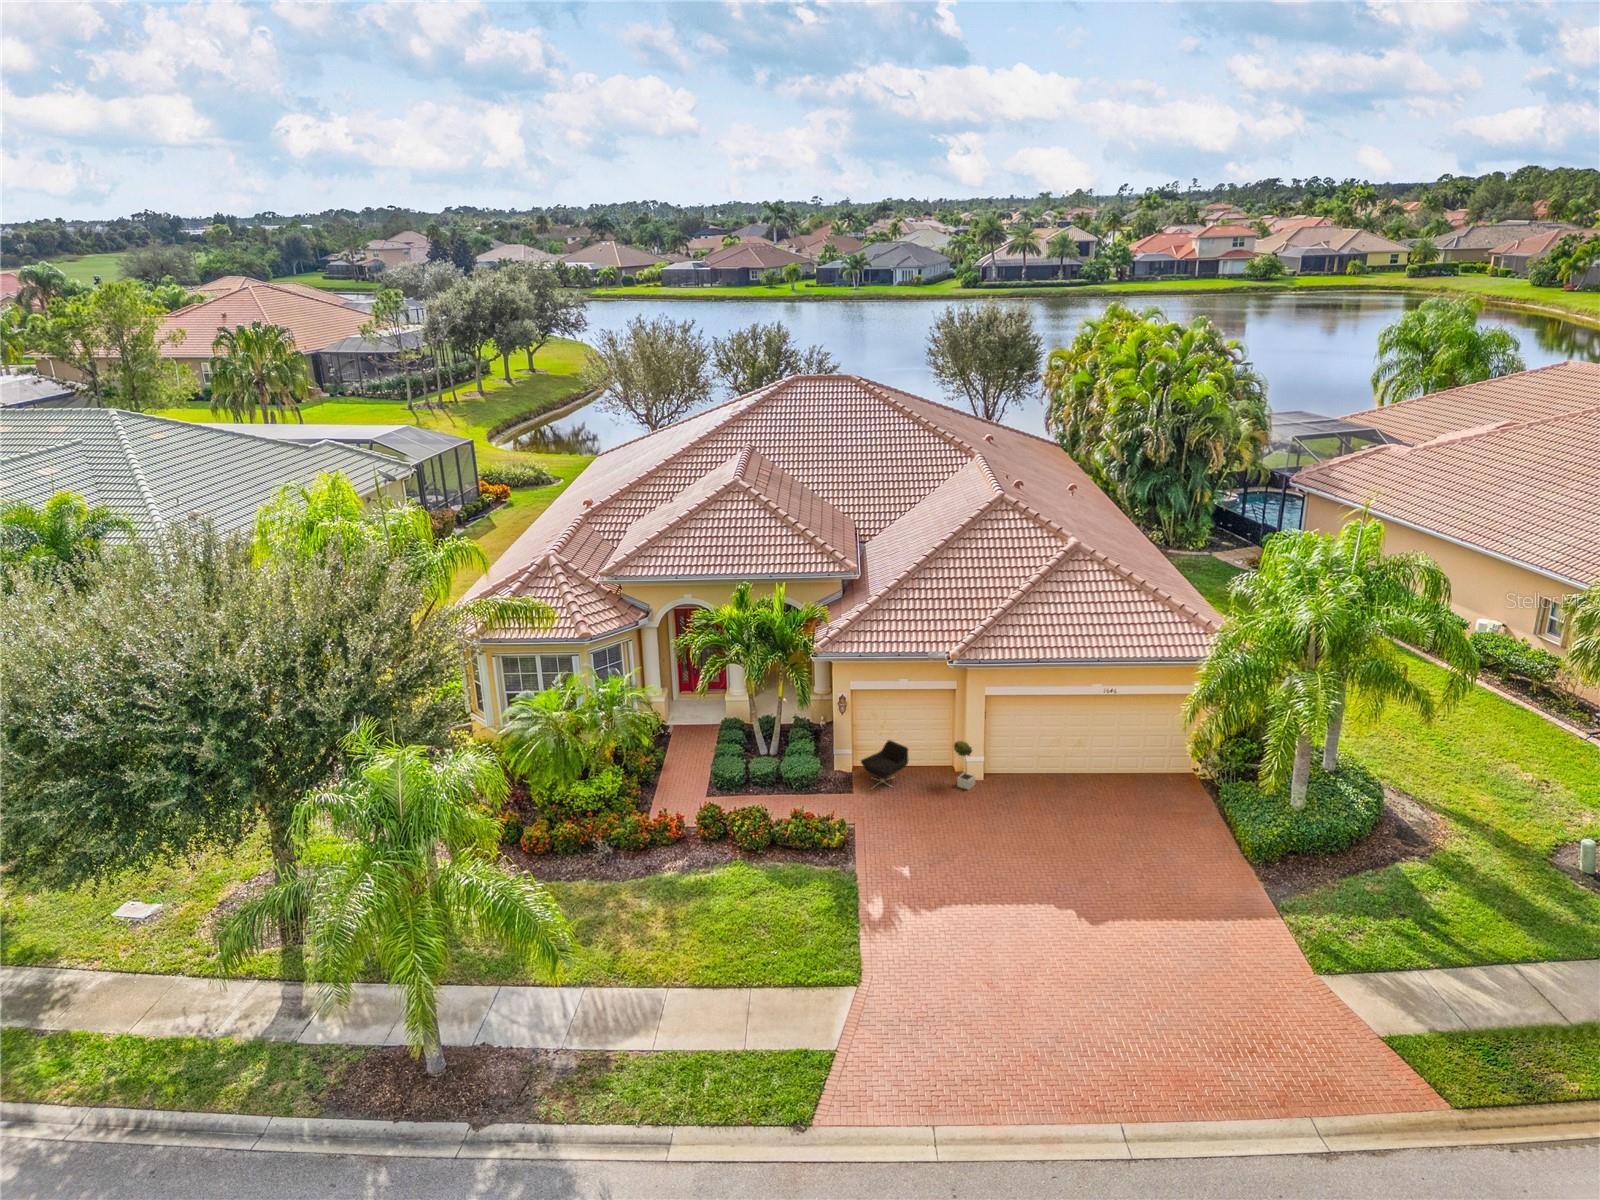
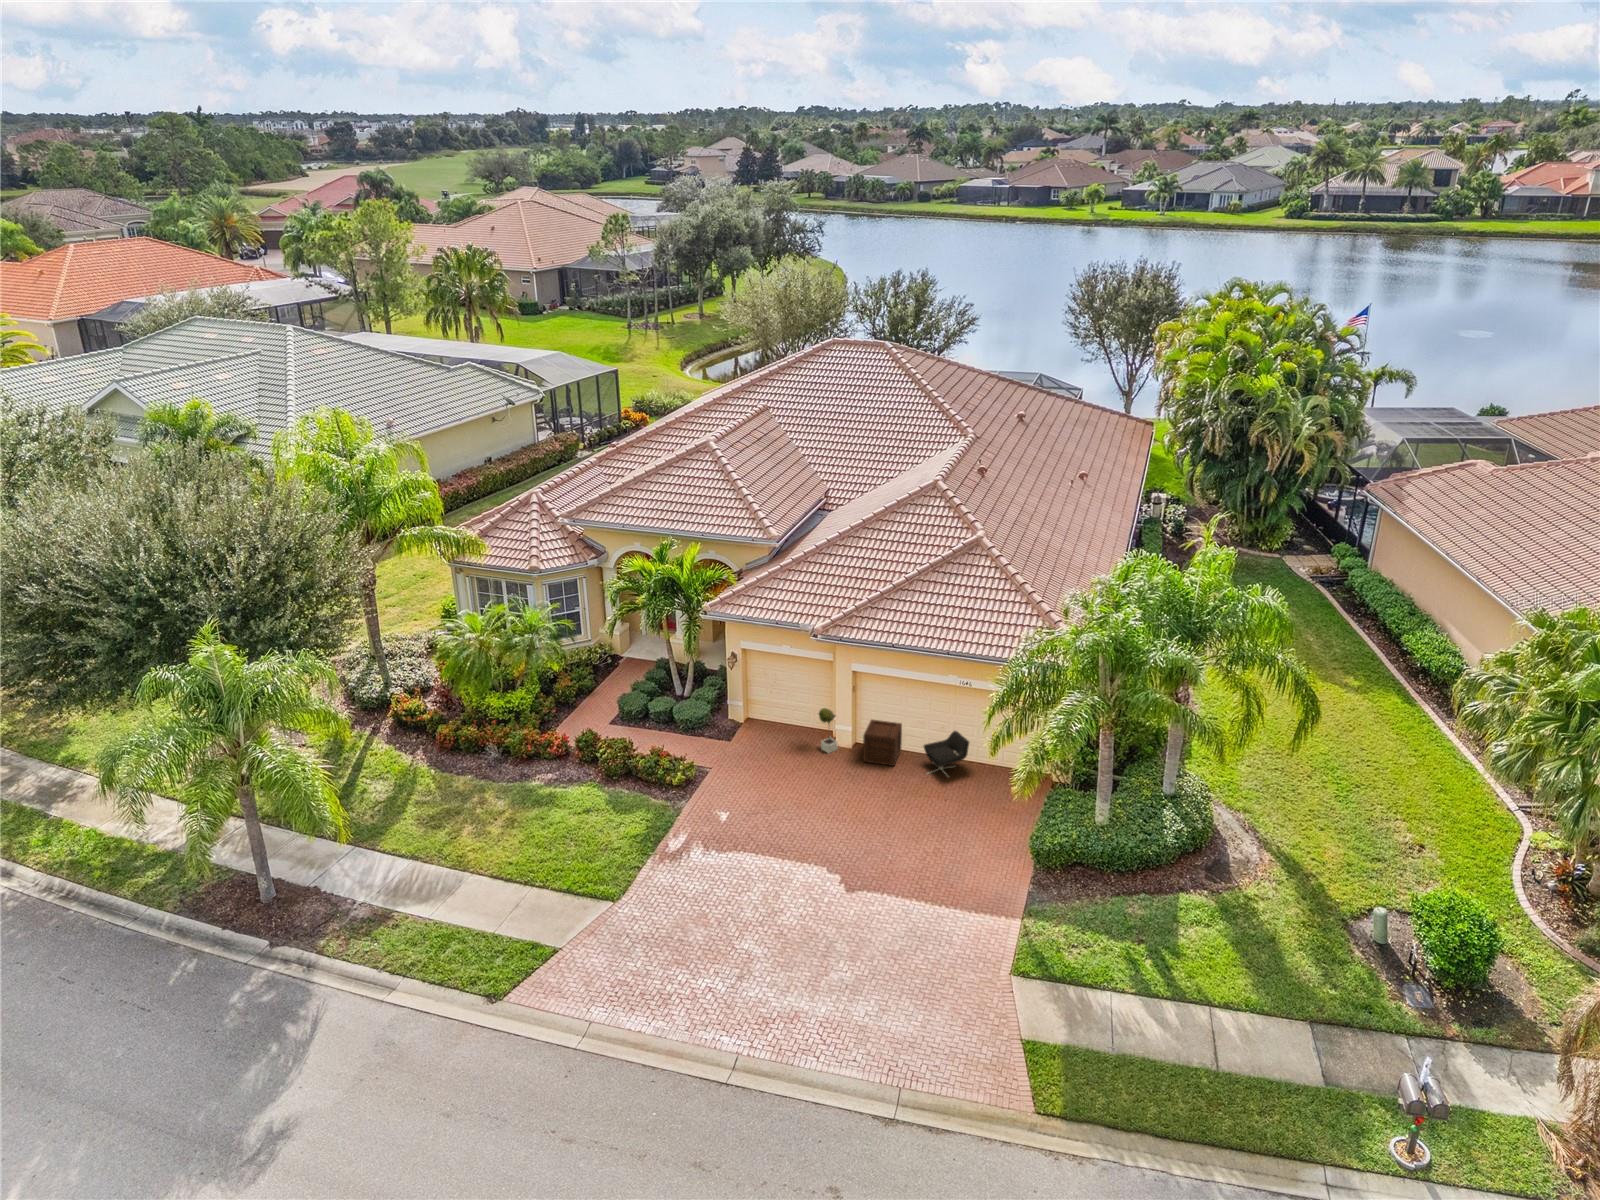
lounge chair: present [861,740,909,787] -> present [924,731,969,776]
wooden crate: none [1006,745,1047,792] -> present [863,720,902,766]

